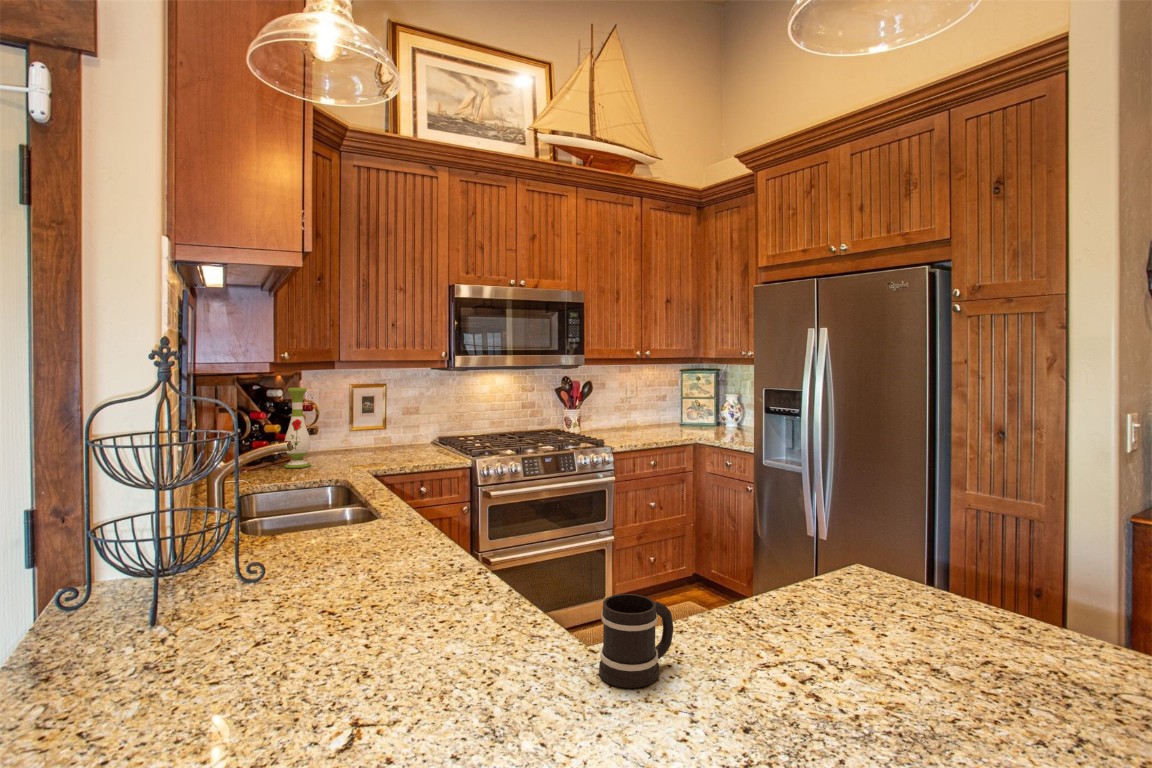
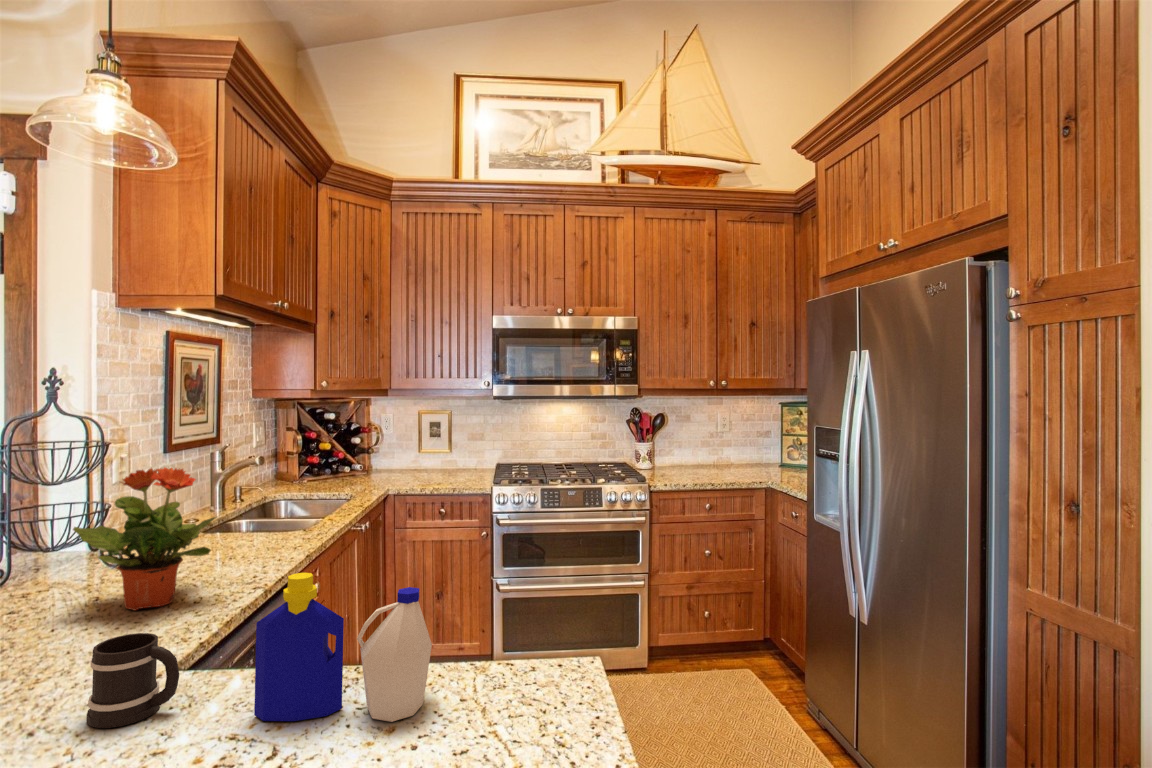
vase: present [284,388,311,468] -> none [334,413,357,485]
potted plant: none [319,439,464,601] -> present [73,468,216,610]
bottle: none [737,516,853,651] -> present [254,573,432,722]

